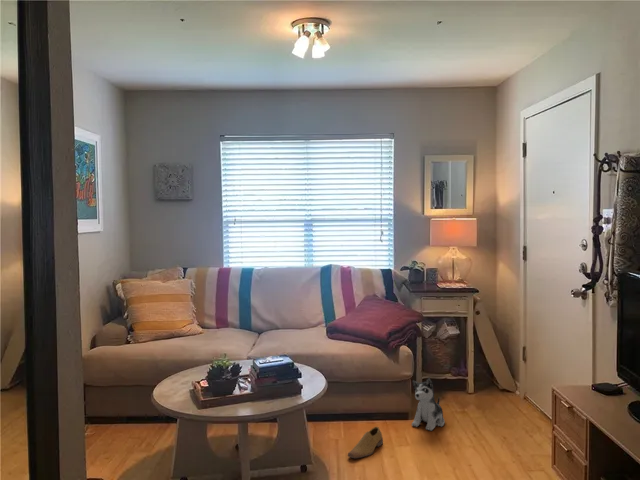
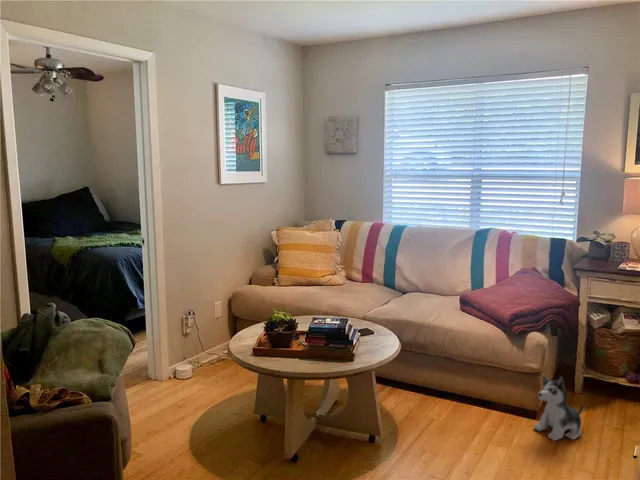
shoe: present [348,427,383,458] -> none [429,417,482,446]

